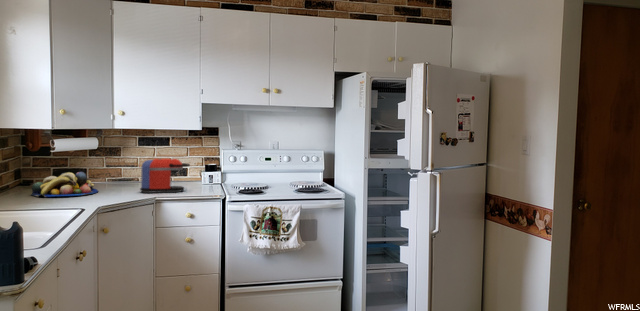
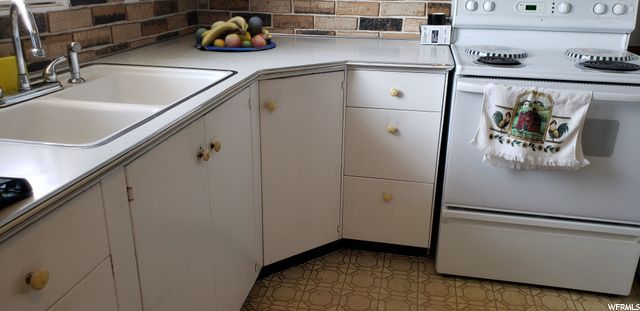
coffee maker: present [140,159,190,193] -> none [329,0,404,54]

